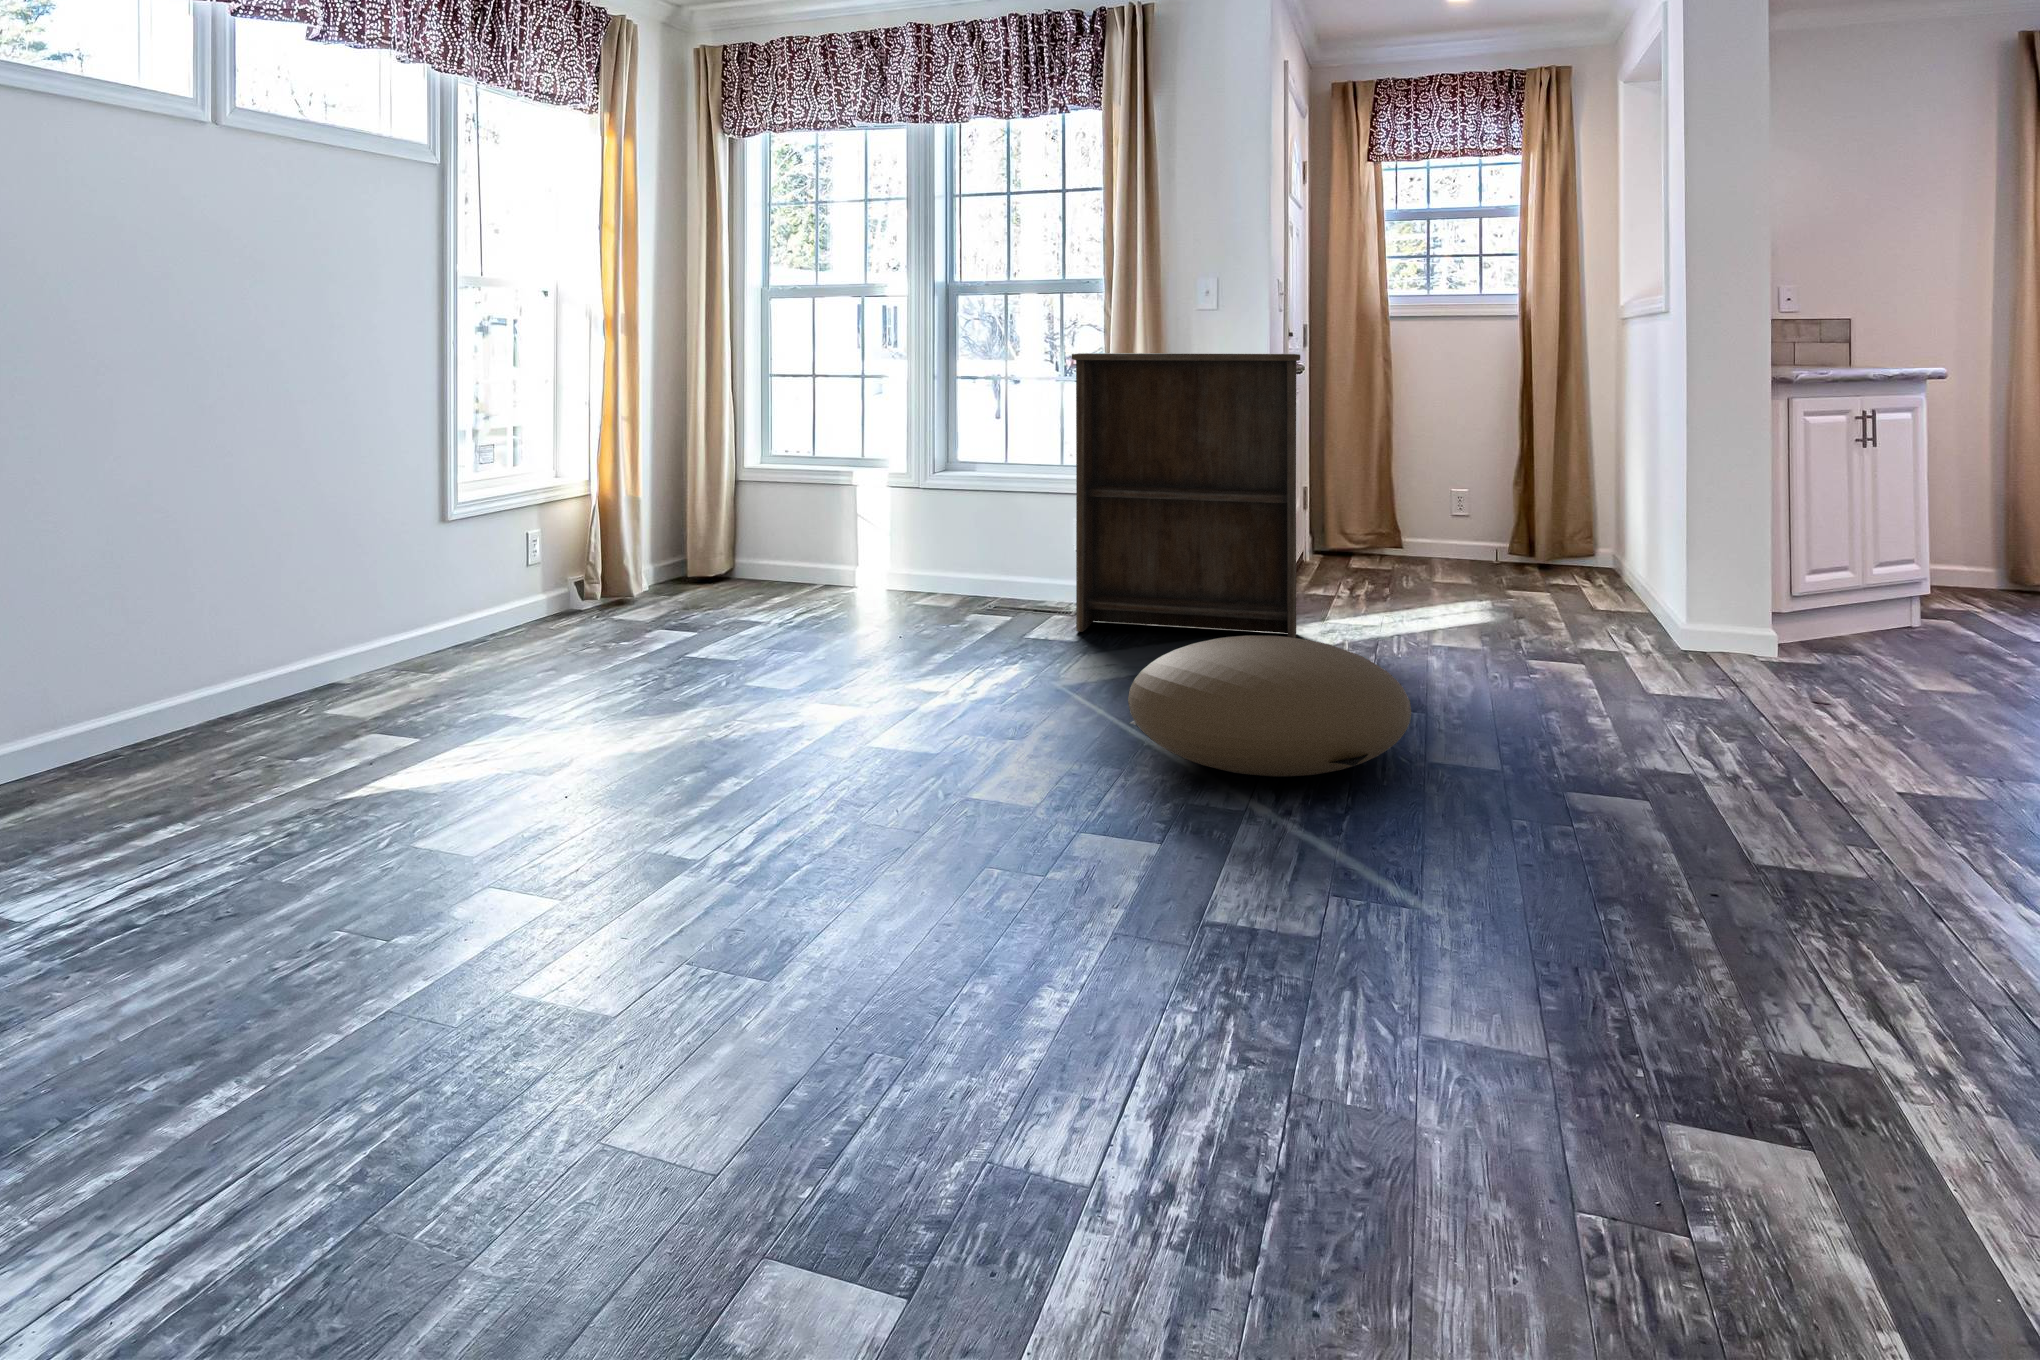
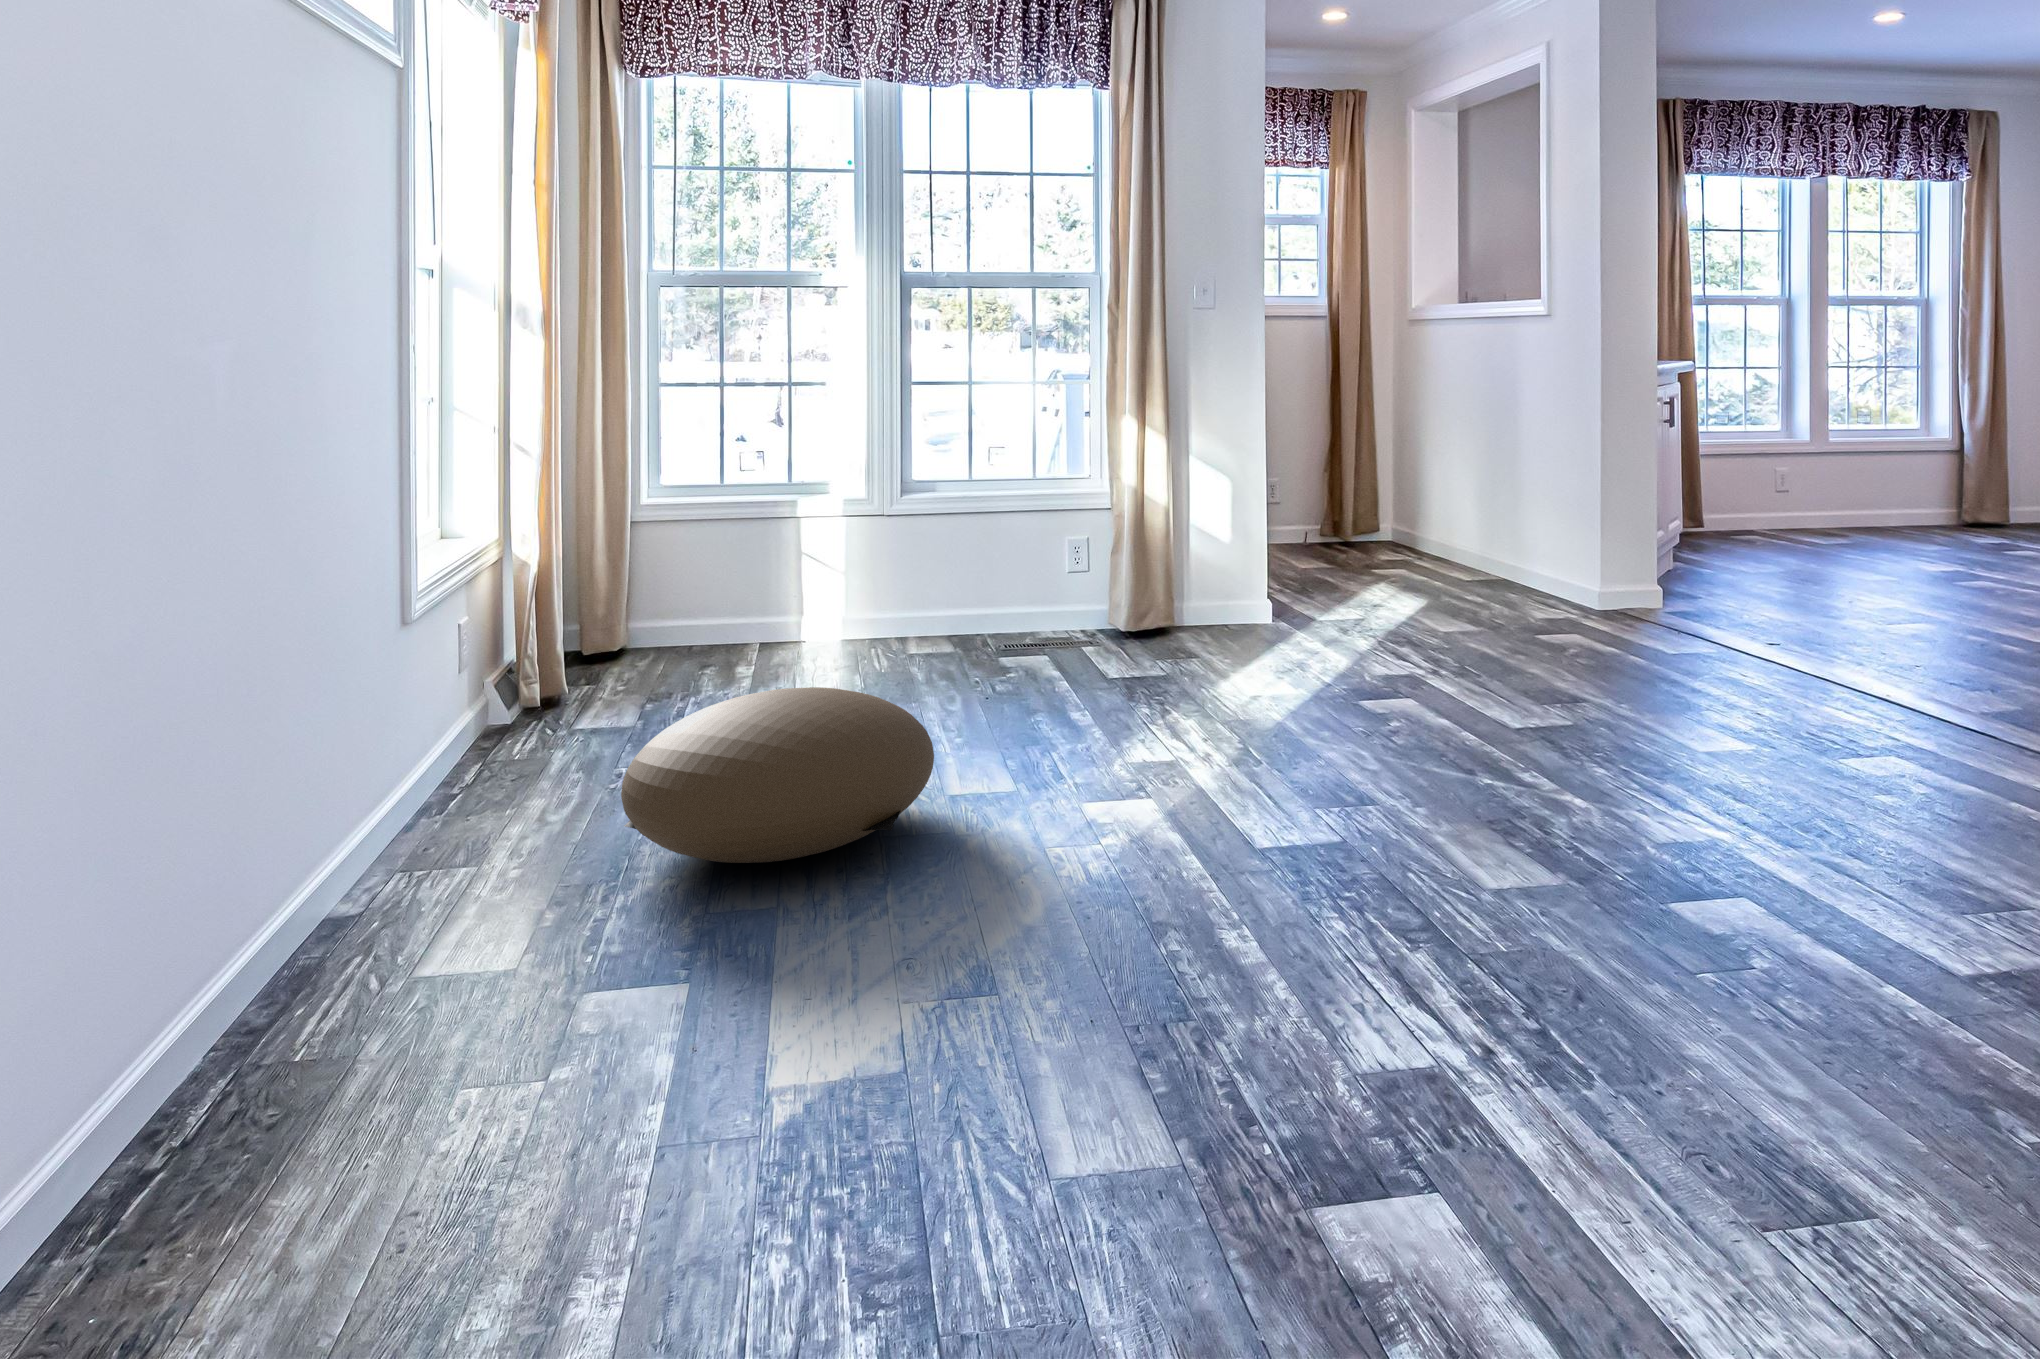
bookshelf: present [1072,353,1300,638] -> none [510,364,777,701]

